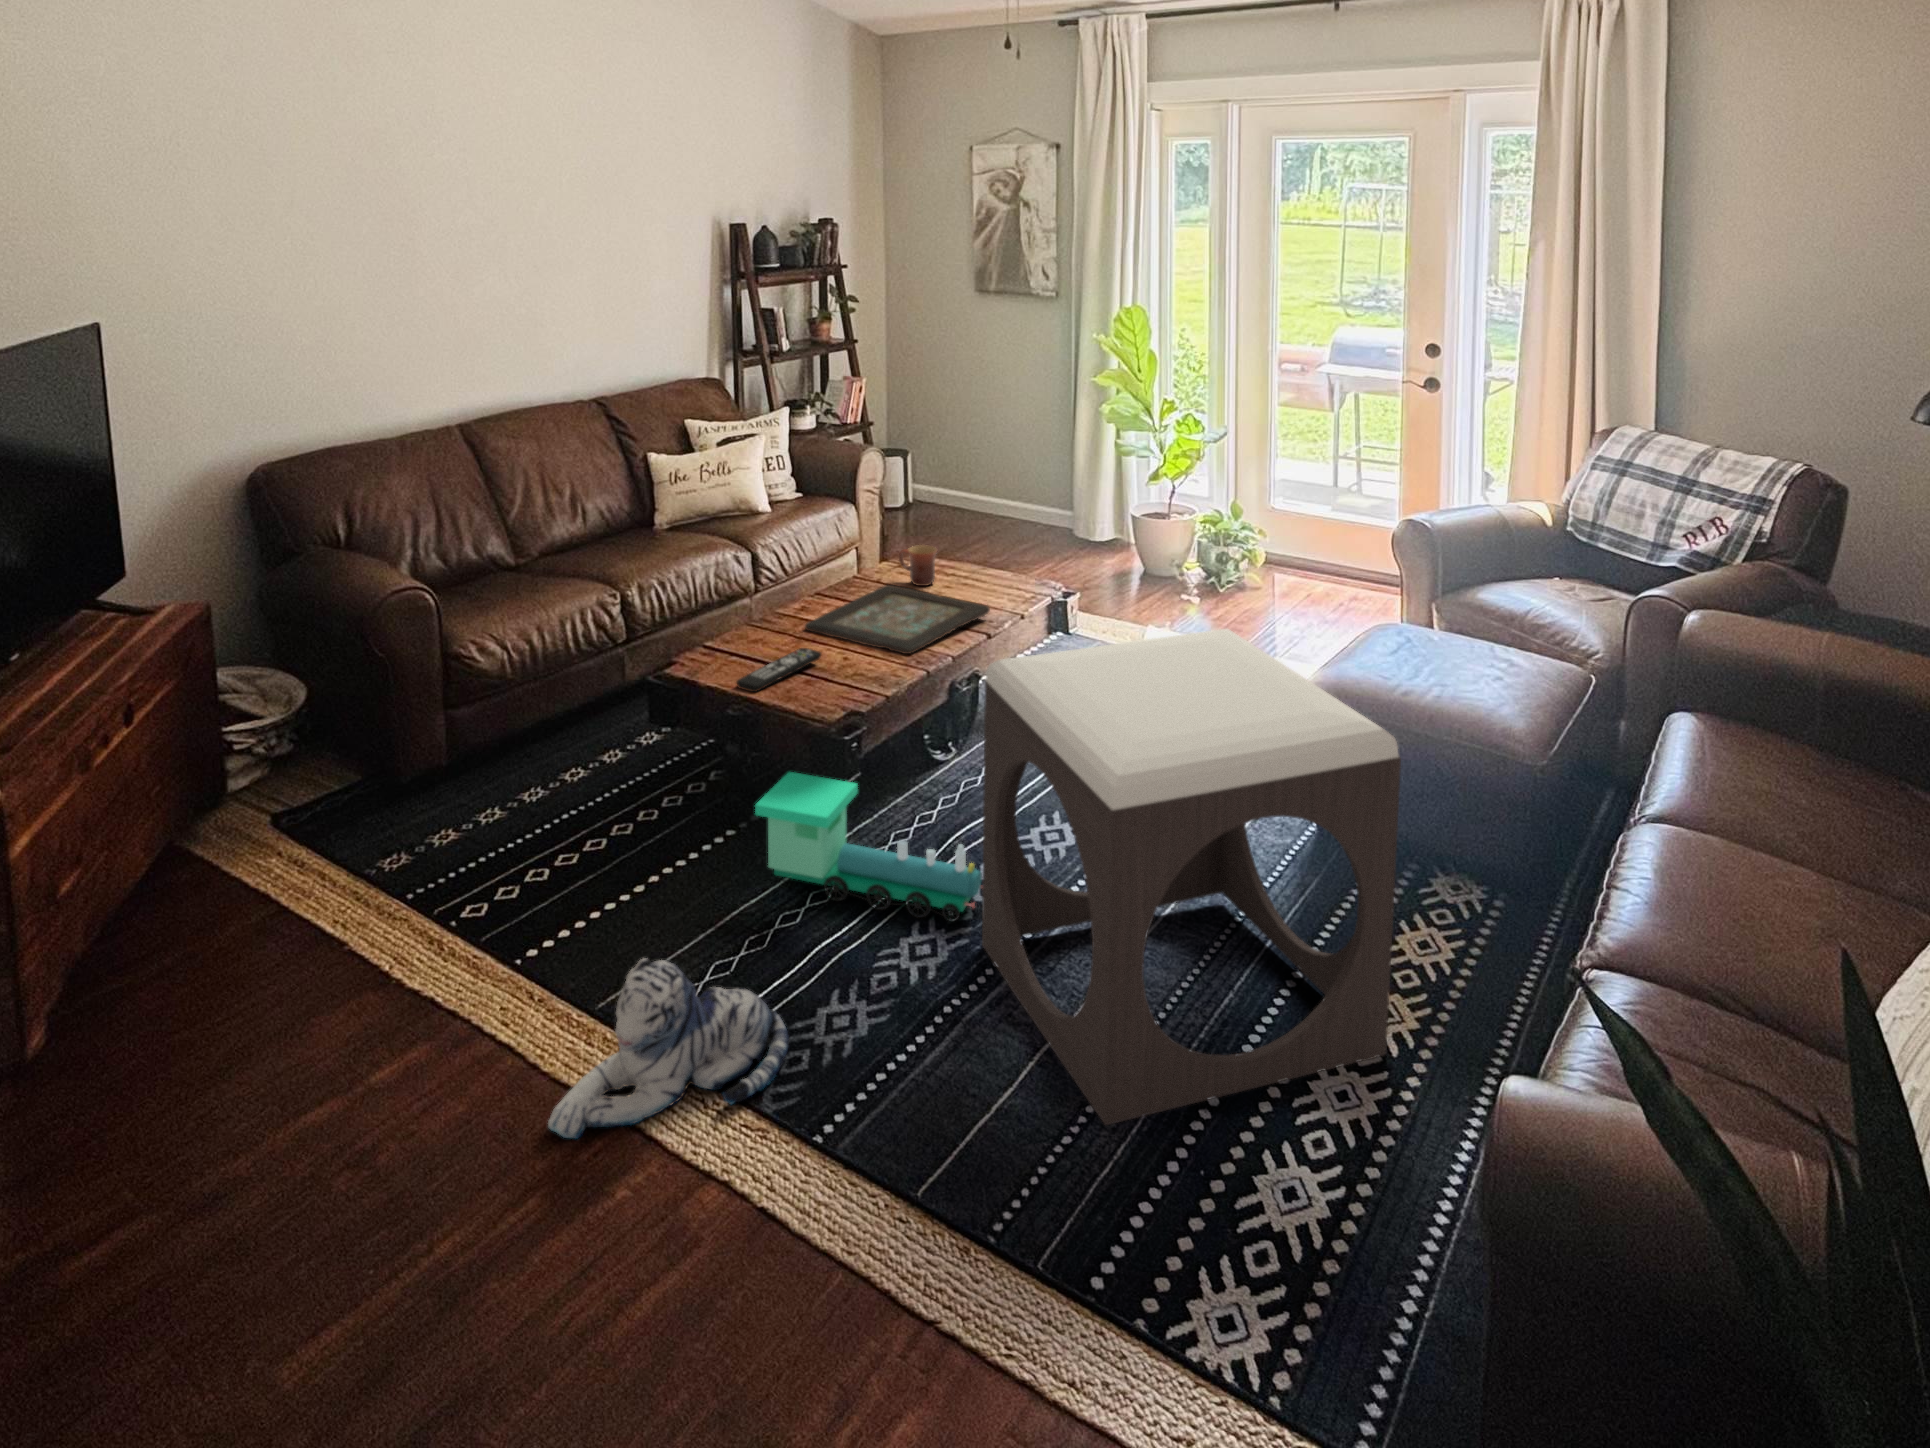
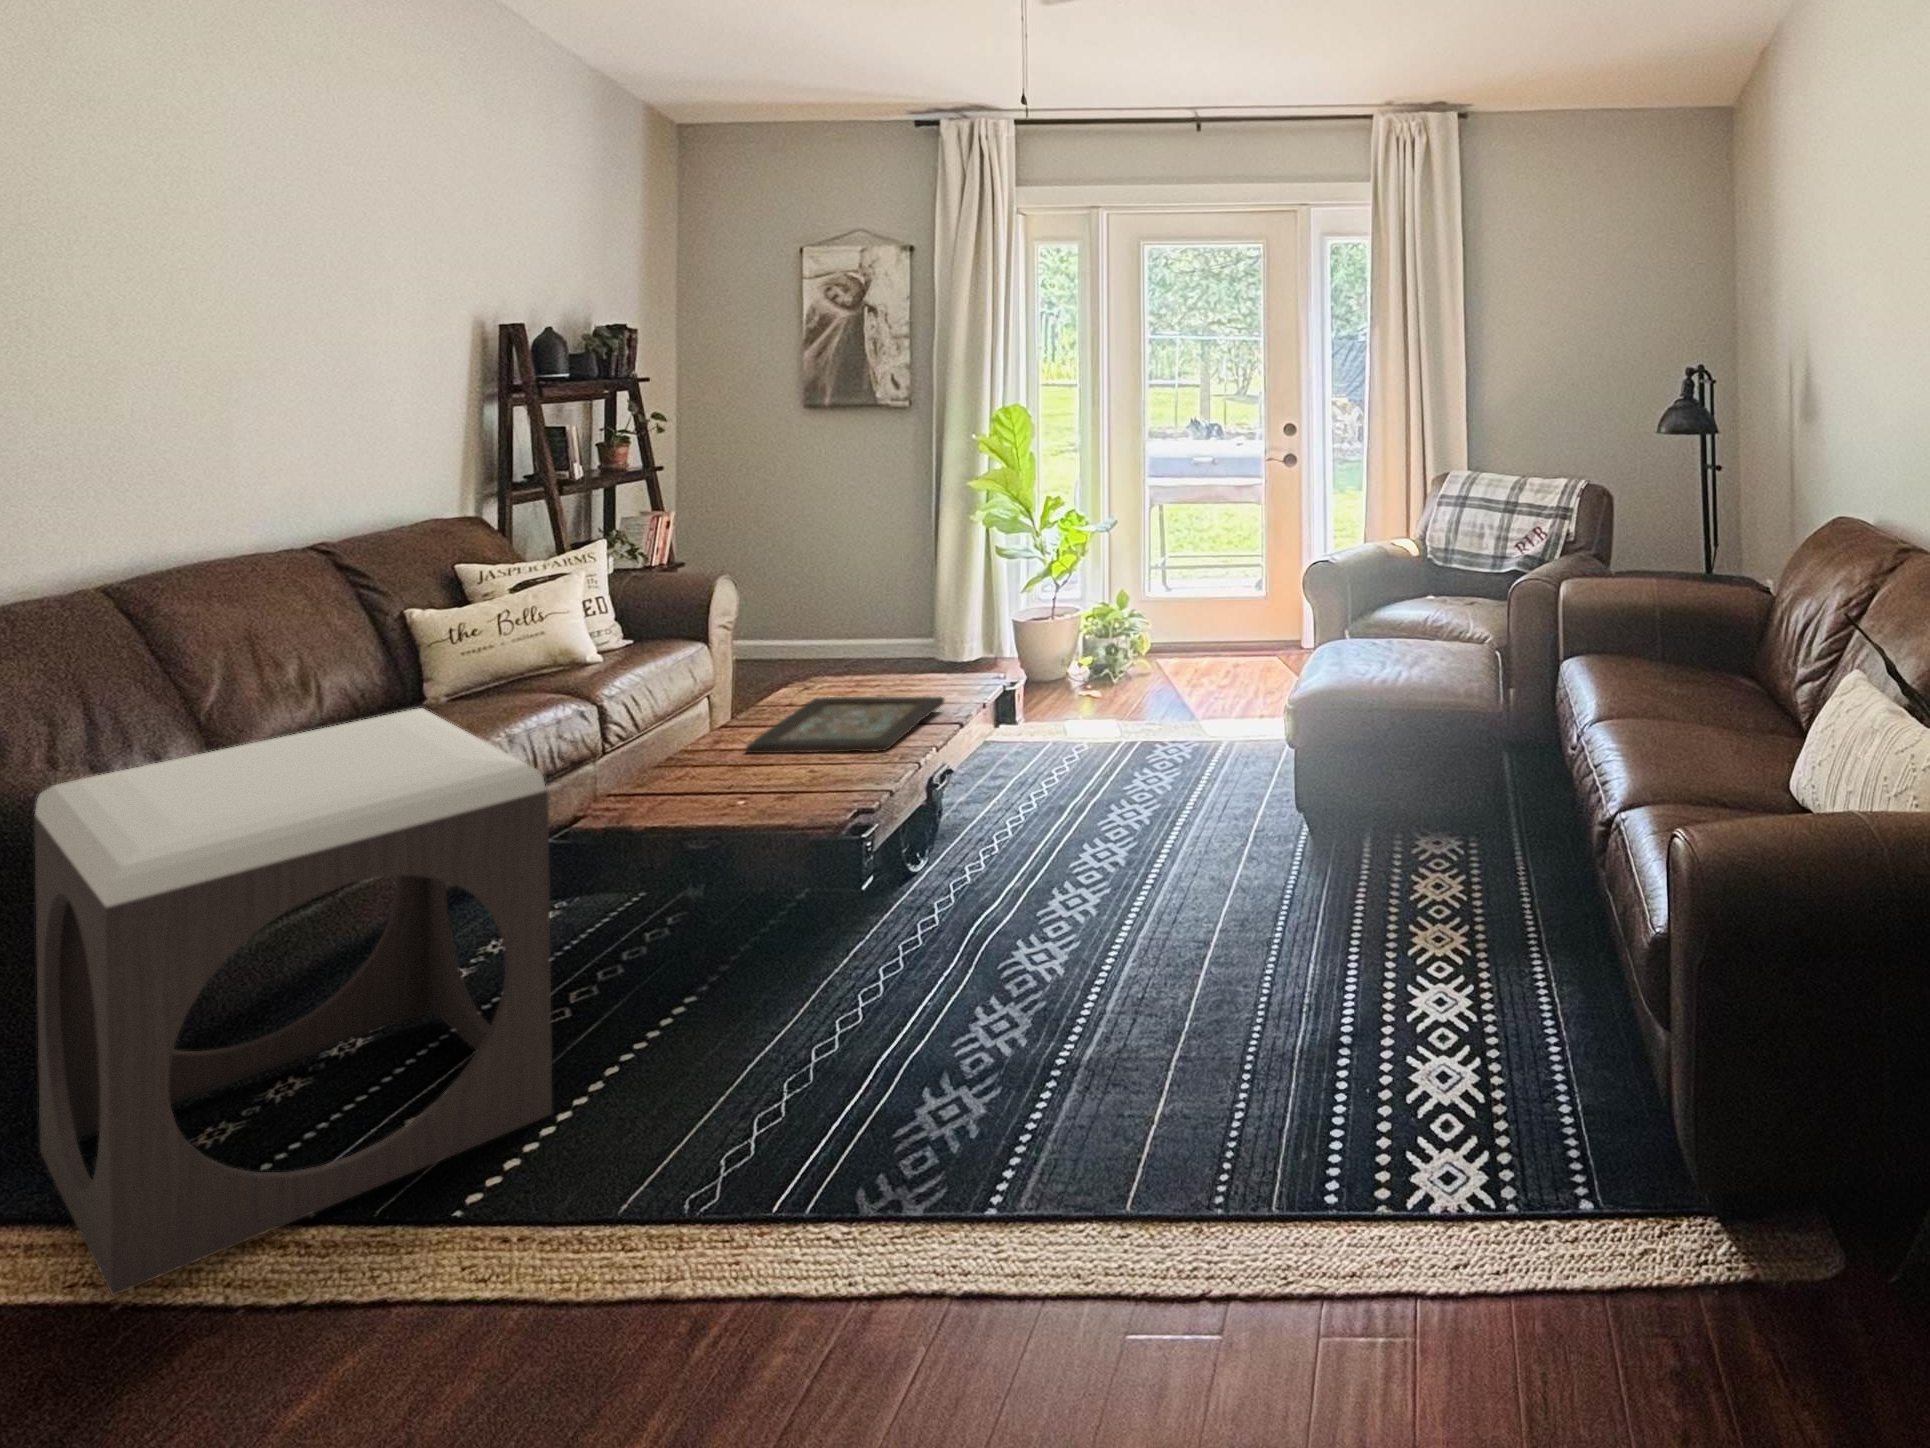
mug: present [899,545,937,586] -> none [815,654,861,698]
footstool: present [982,629,1401,1125] -> present [34,708,552,1295]
remote control: present [737,648,821,692] -> none [712,762,794,813]
toy train: present [755,772,982,922] -> none [786,875,1045,1003]
plush toy: present [548,958,790,1139] -> none [688,1060,925,1288]

